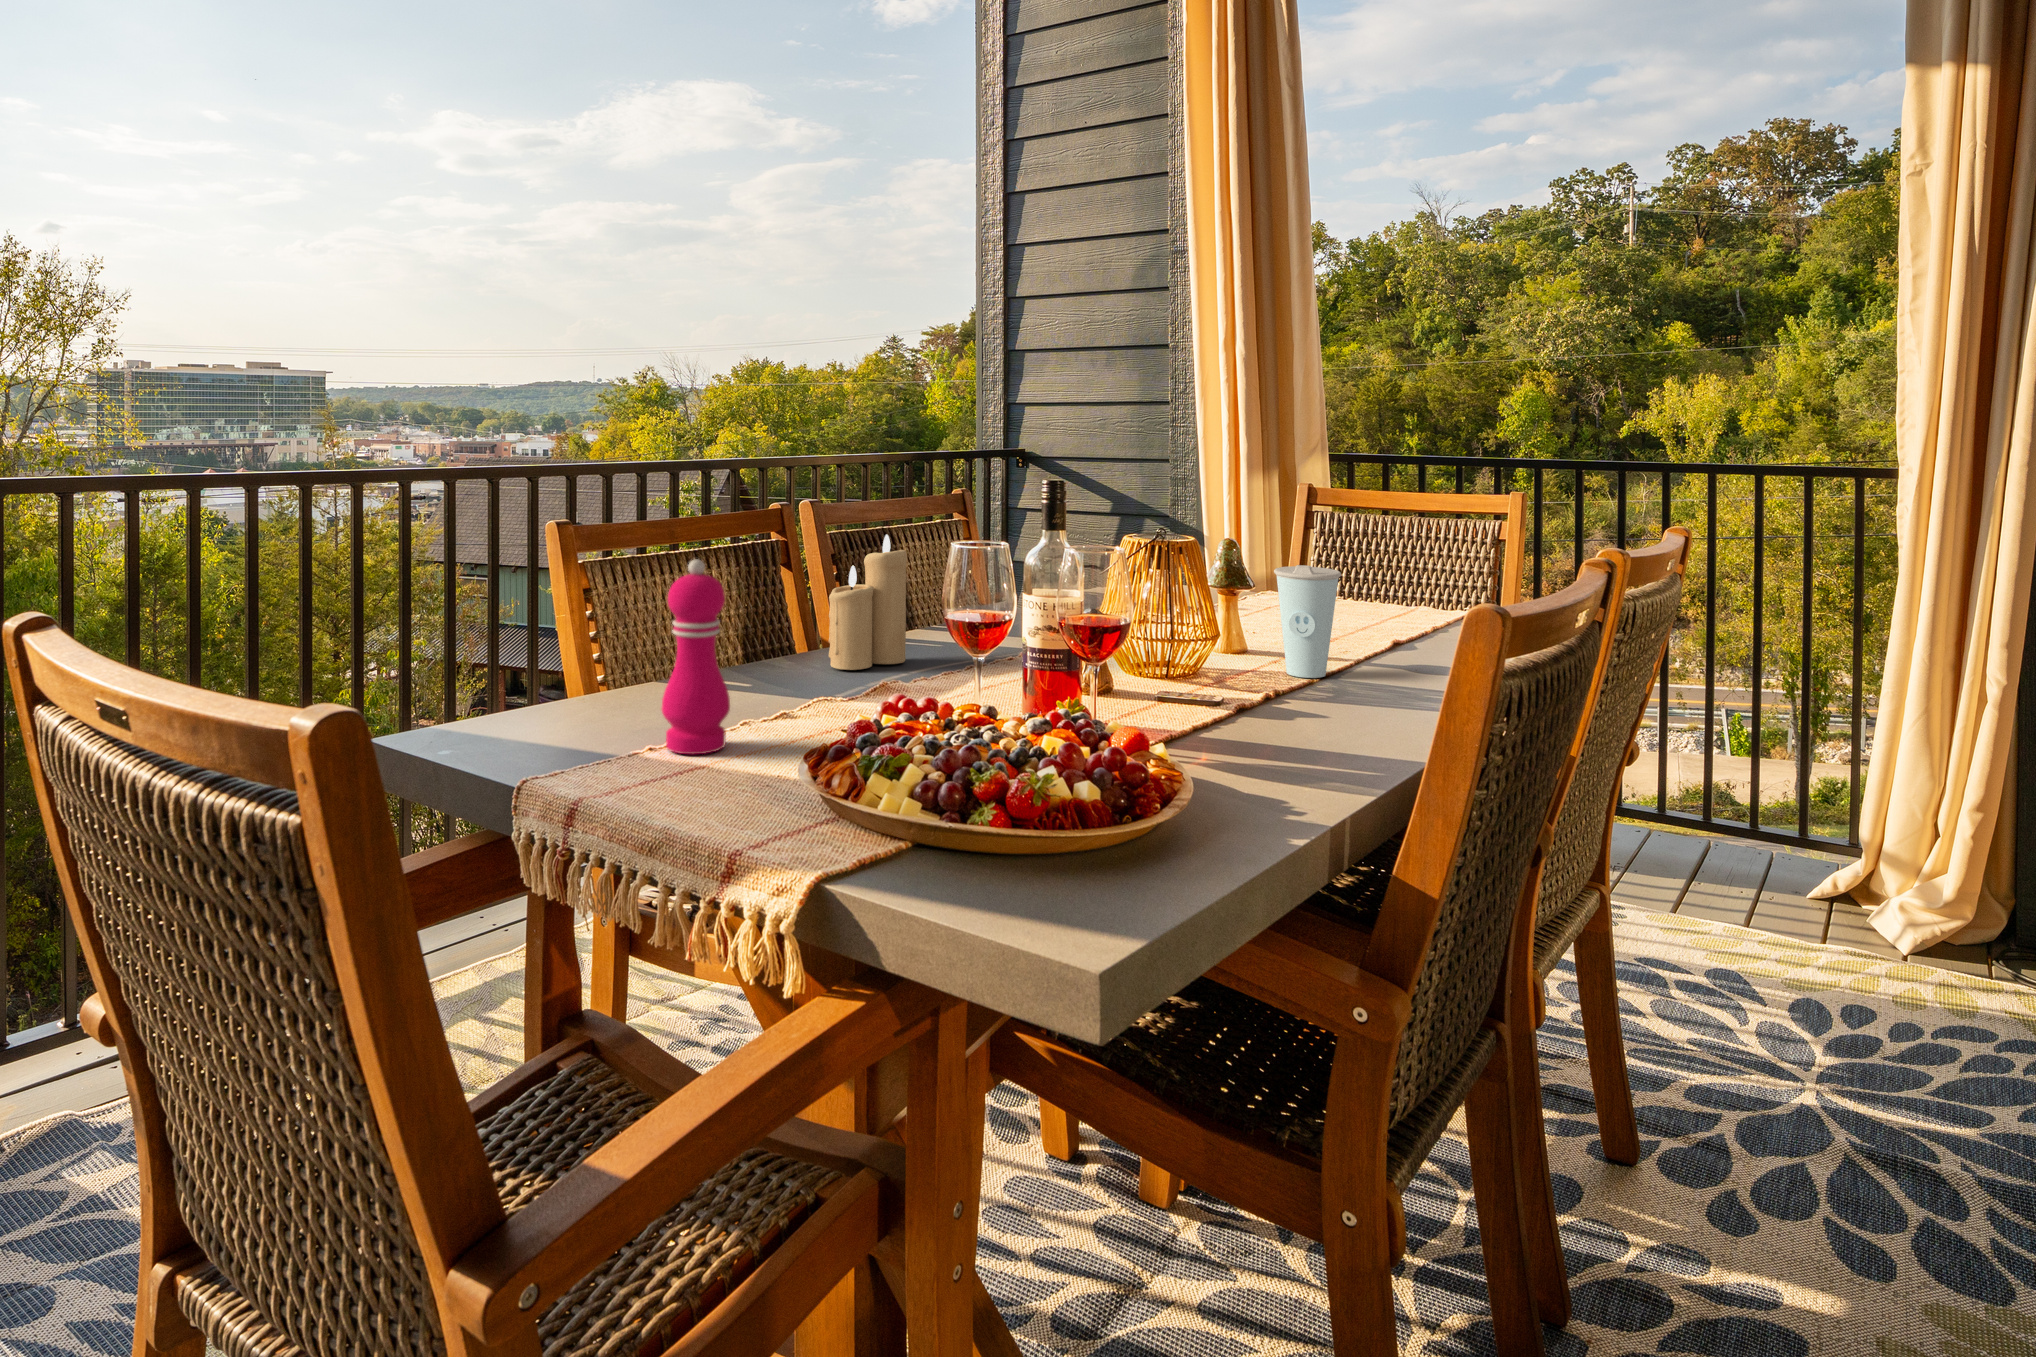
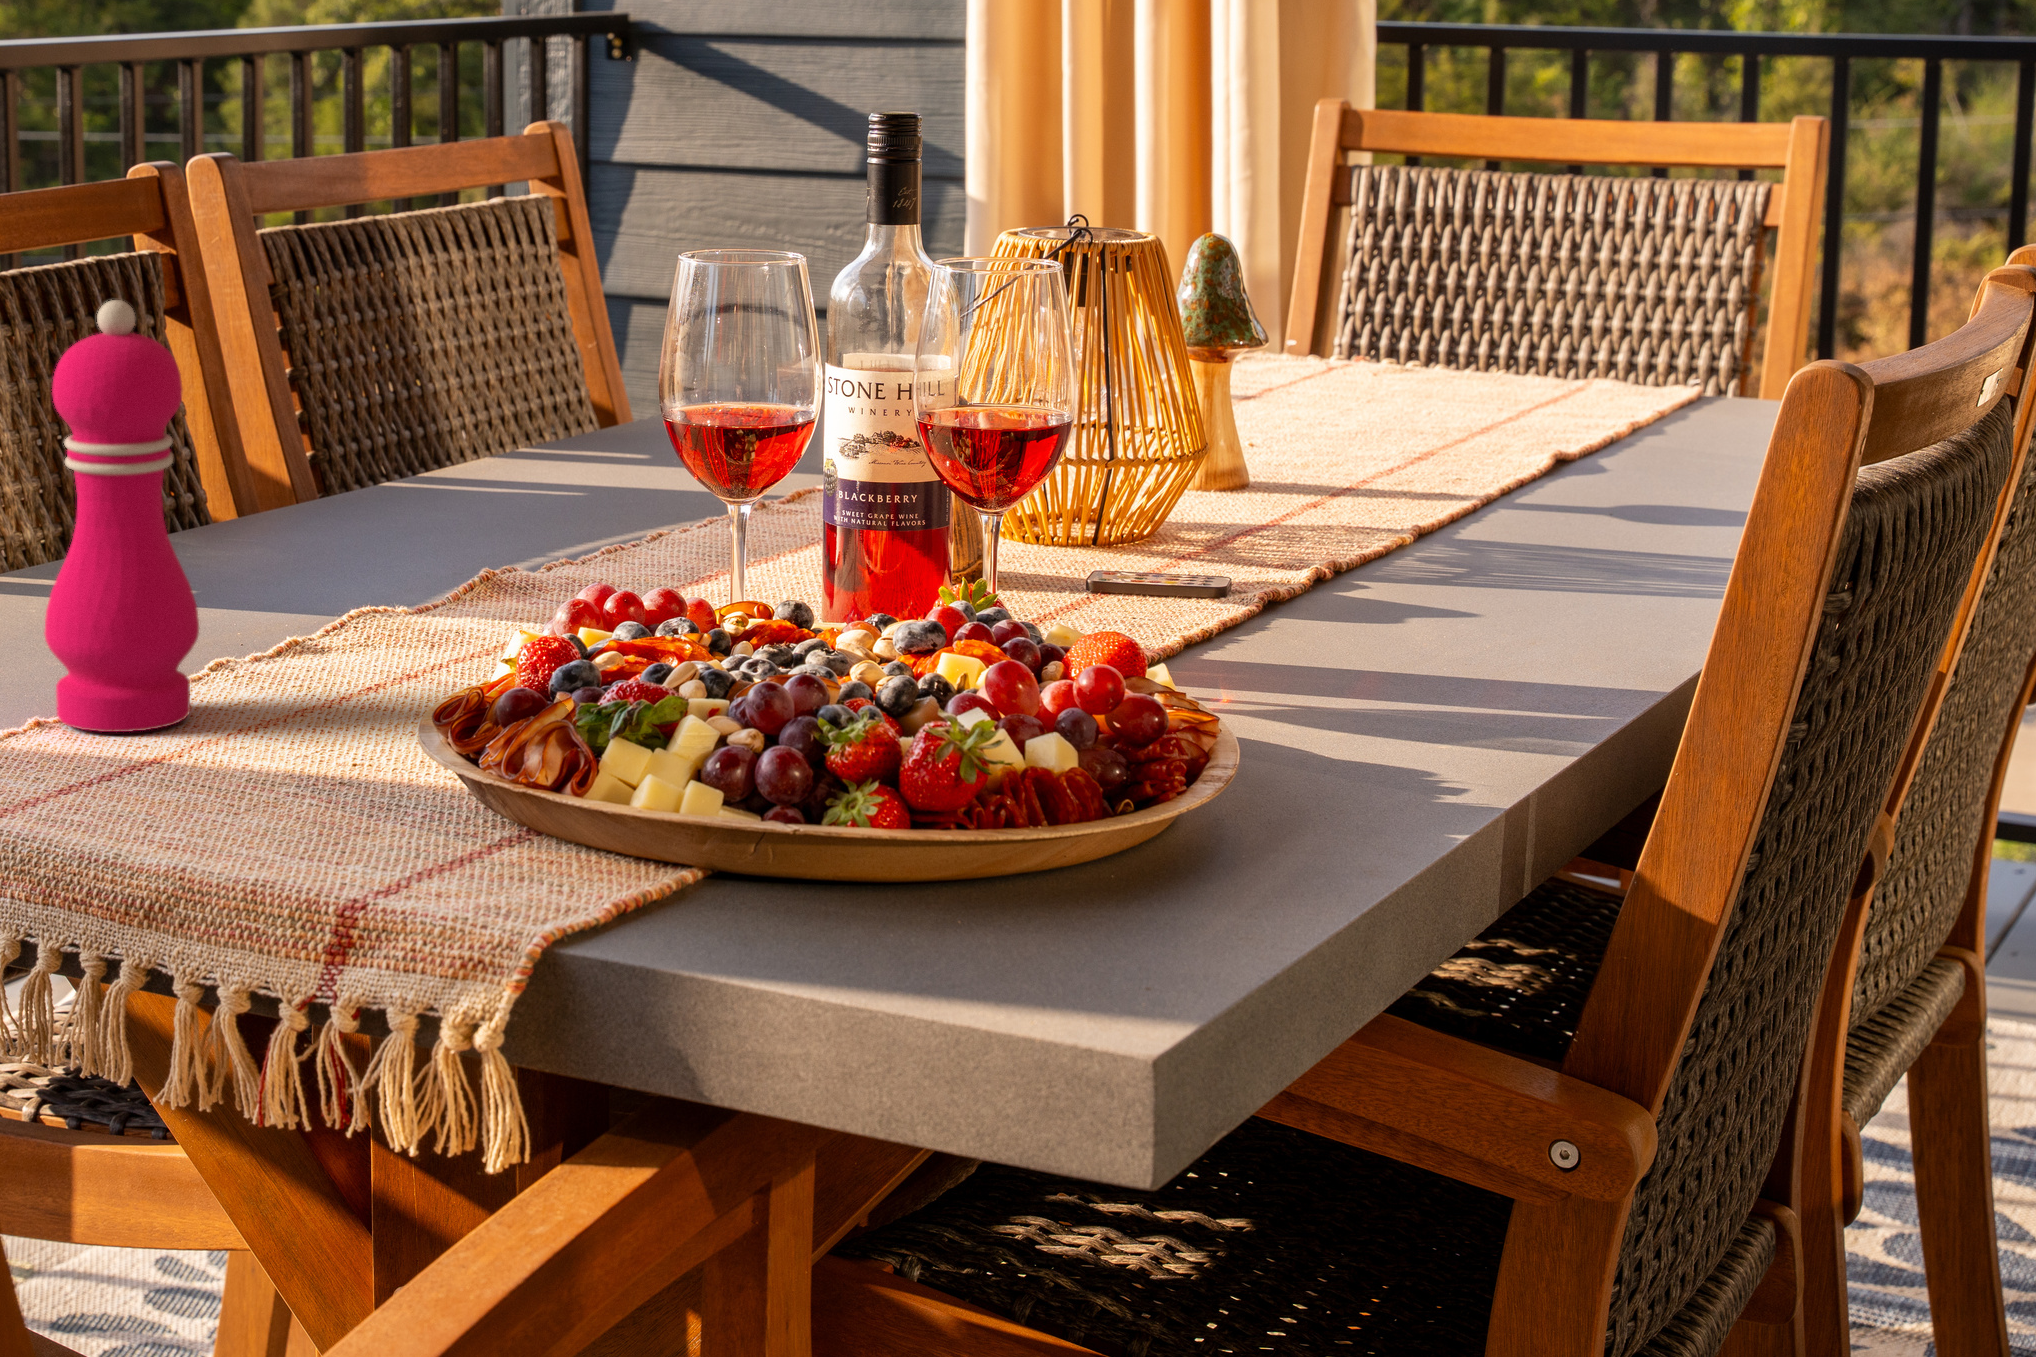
candle: present [829,535,907,670] -> none [328,236,502,547]
cup: present [1274,565,1341,678] -> none [1324,291,1468,535]

